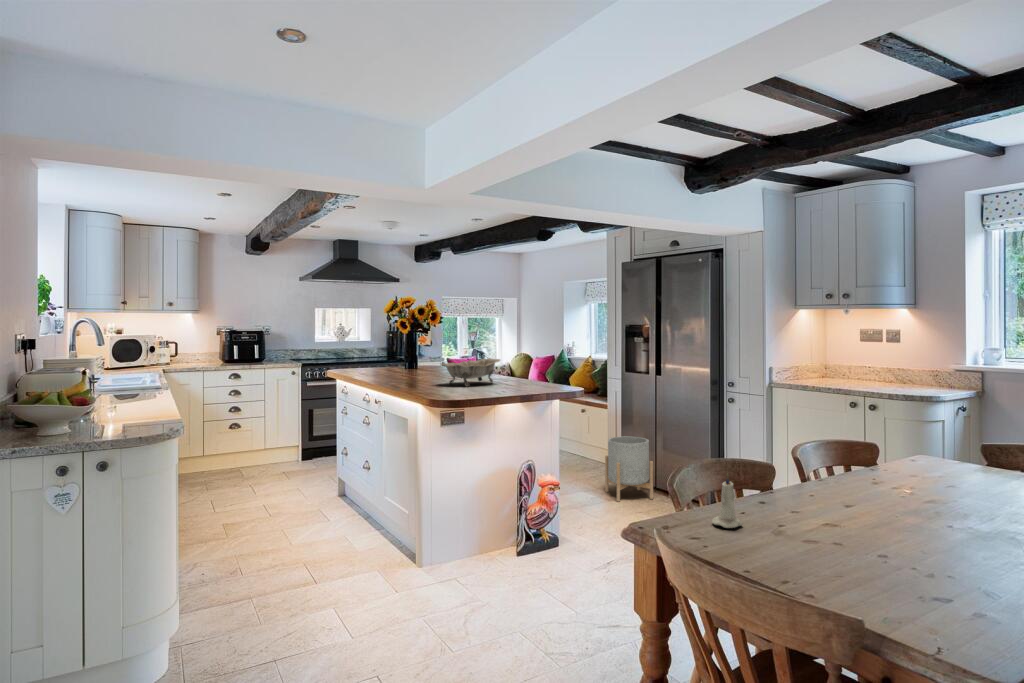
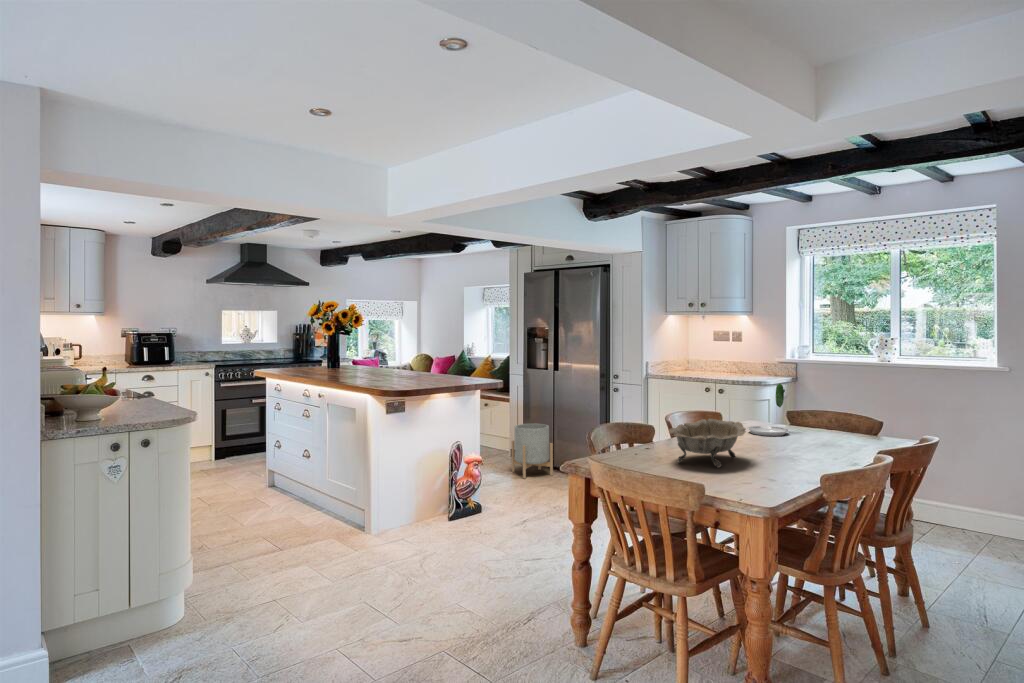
decorative bowl: present [441,358,500,386] -> present [669,418,746,468]
plate: none [918,406,986,484] -> present [748,384,788,436]
candle: present [712,473,743,528] -> none [616,426,636,463]

